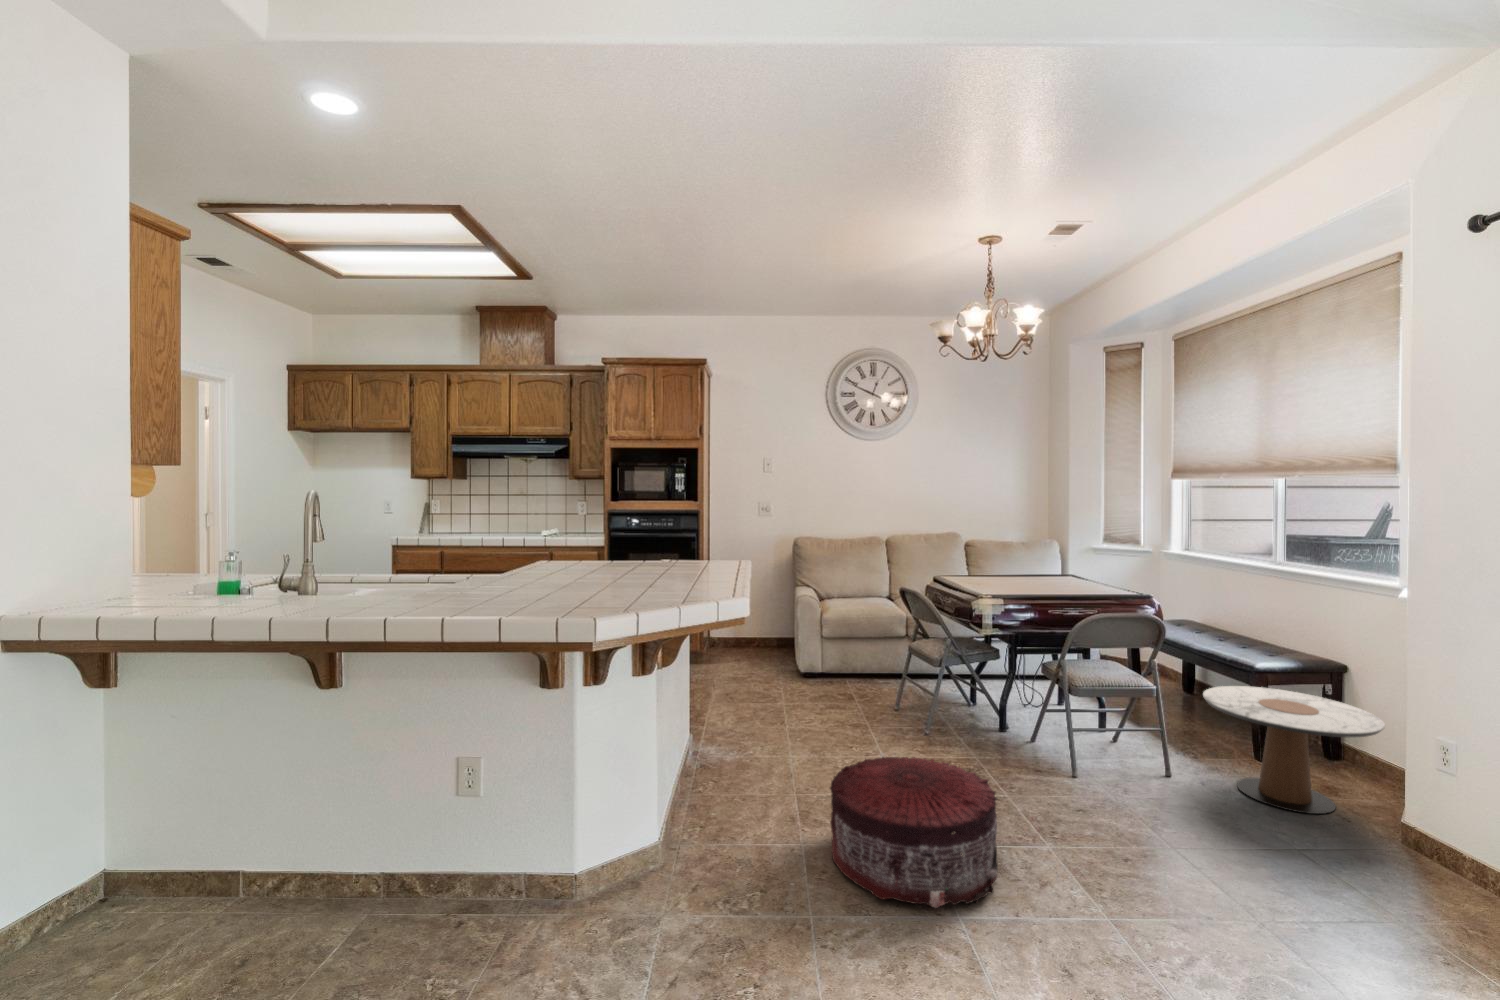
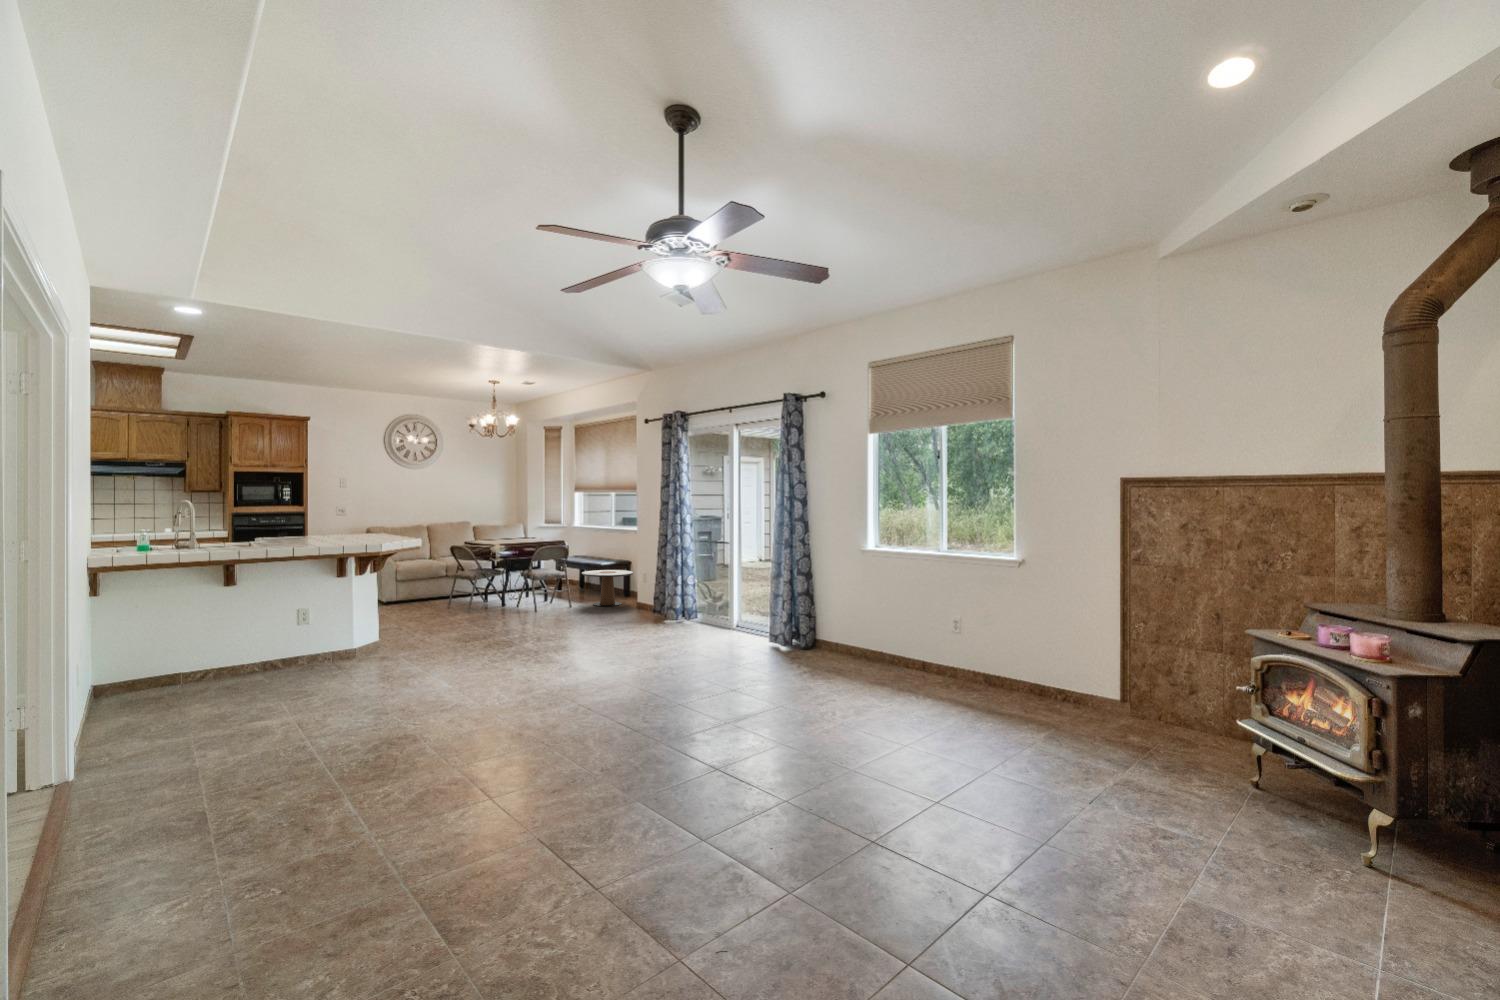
pouf: present [830,757,998,908] -> none [451,598,515,636]

